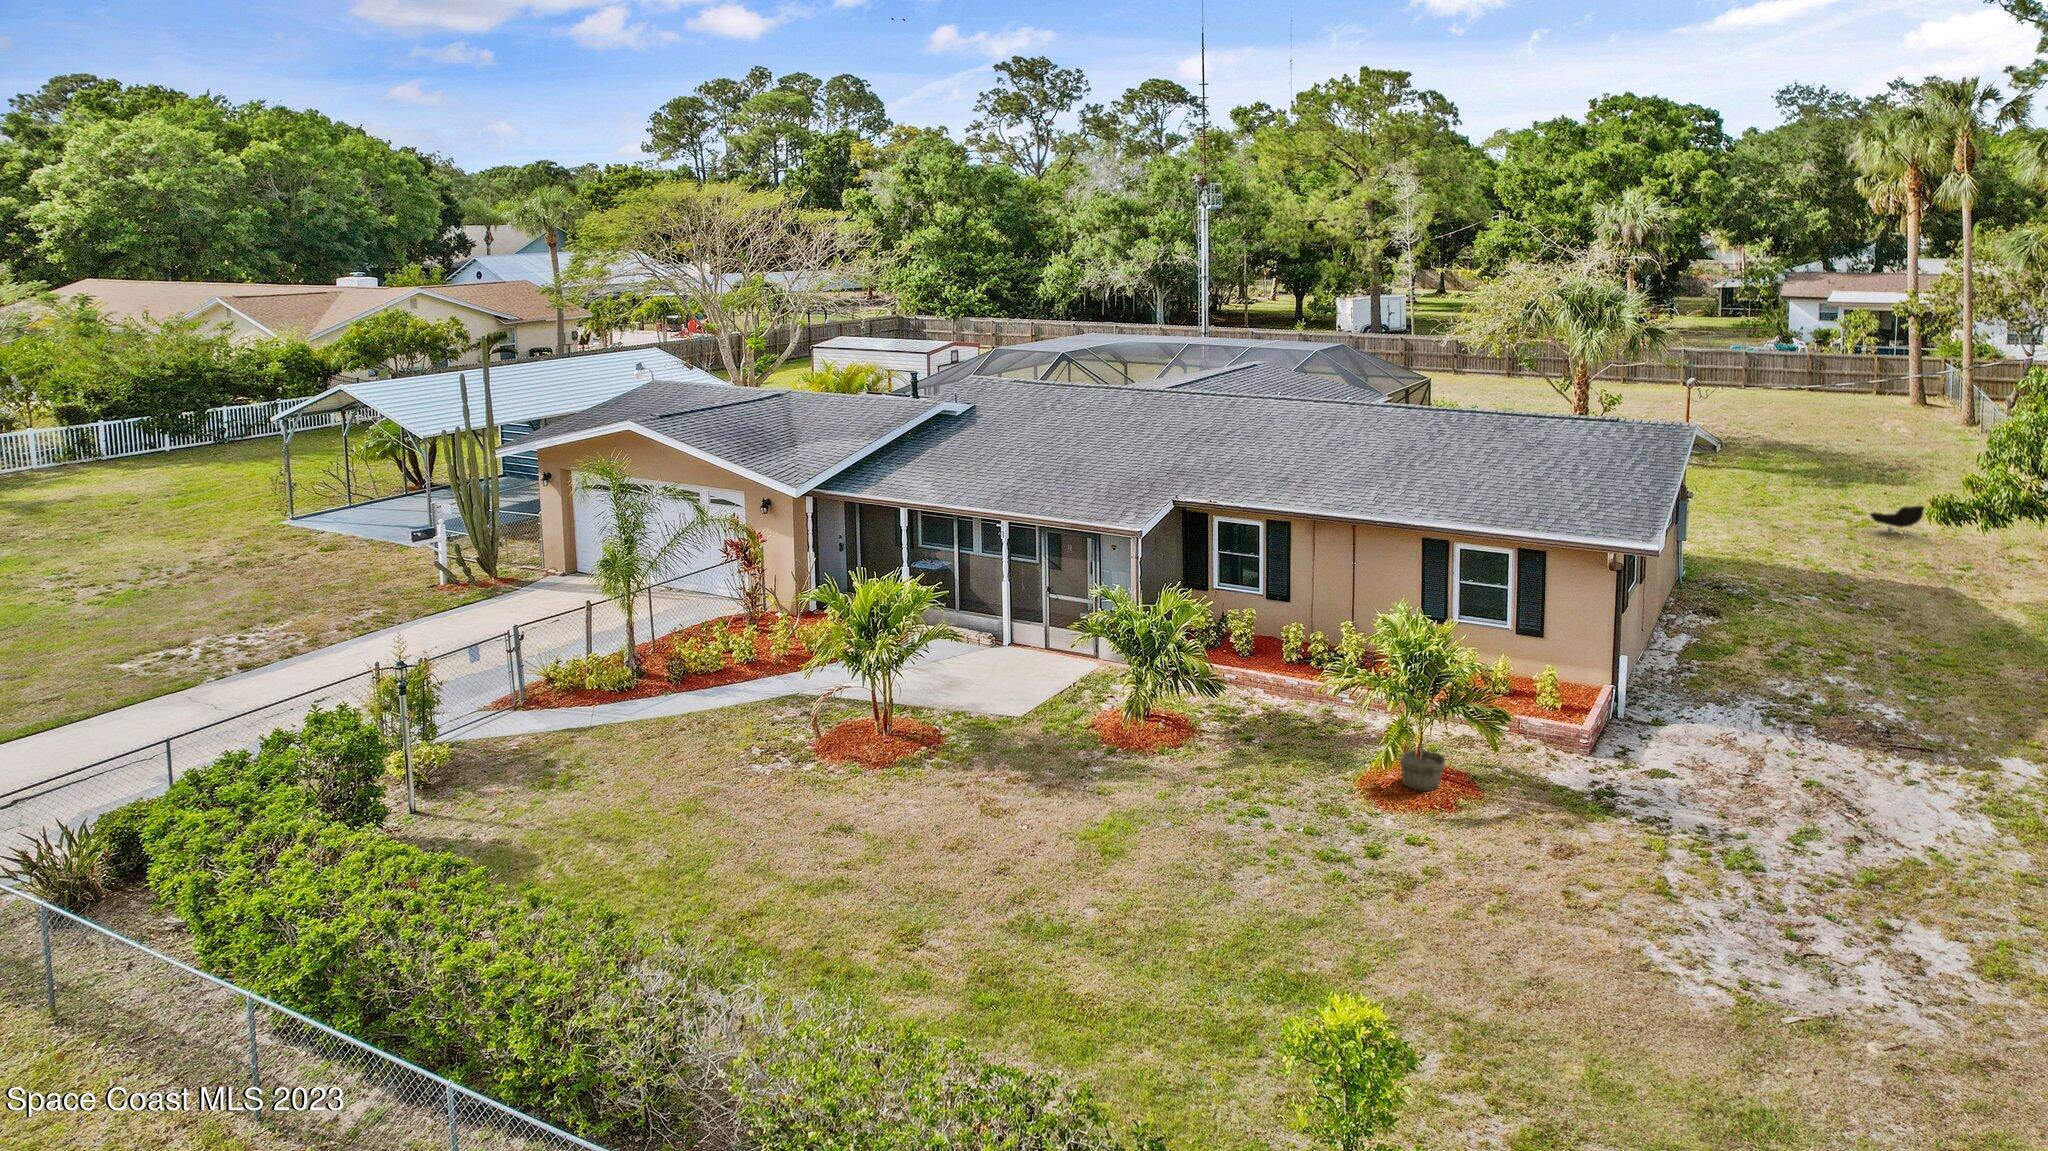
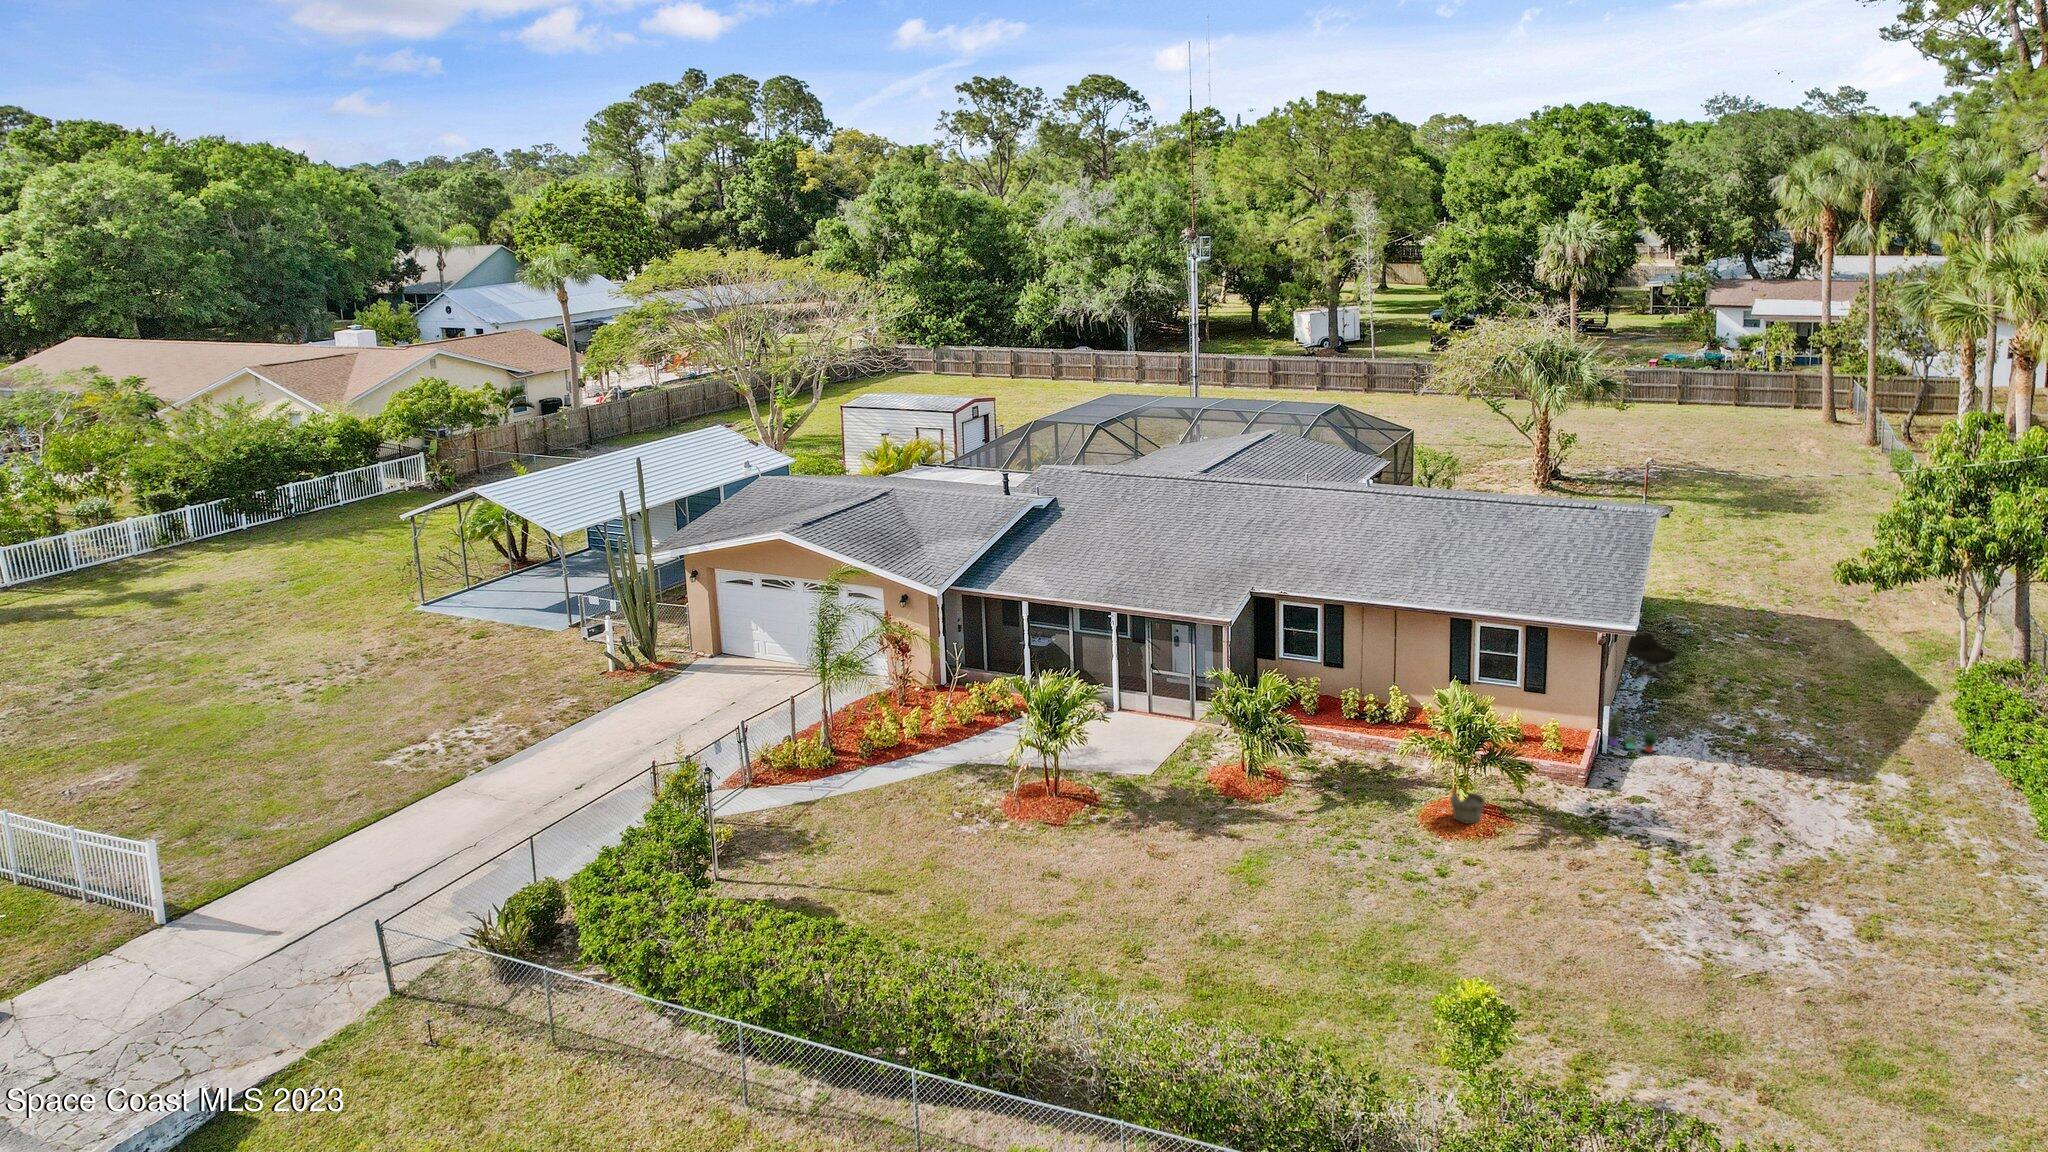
lounge chair: present [1870,506,1924,533] -> present [1628,633,1677,676]
potted plant: none [1624,662,1692,719] -> present [1609,711,1657,752]

